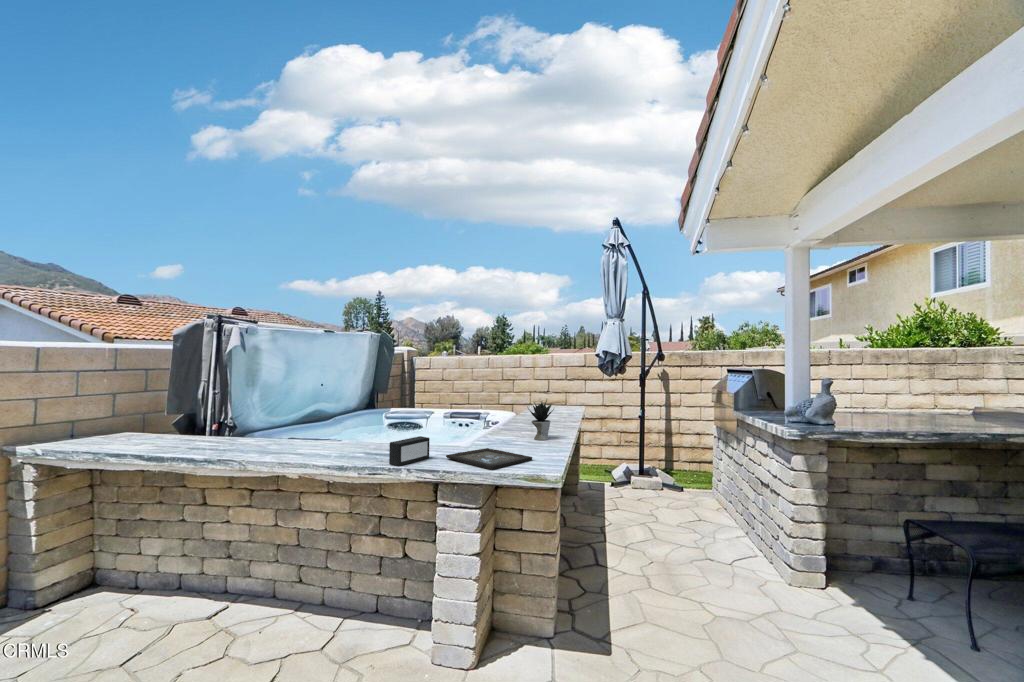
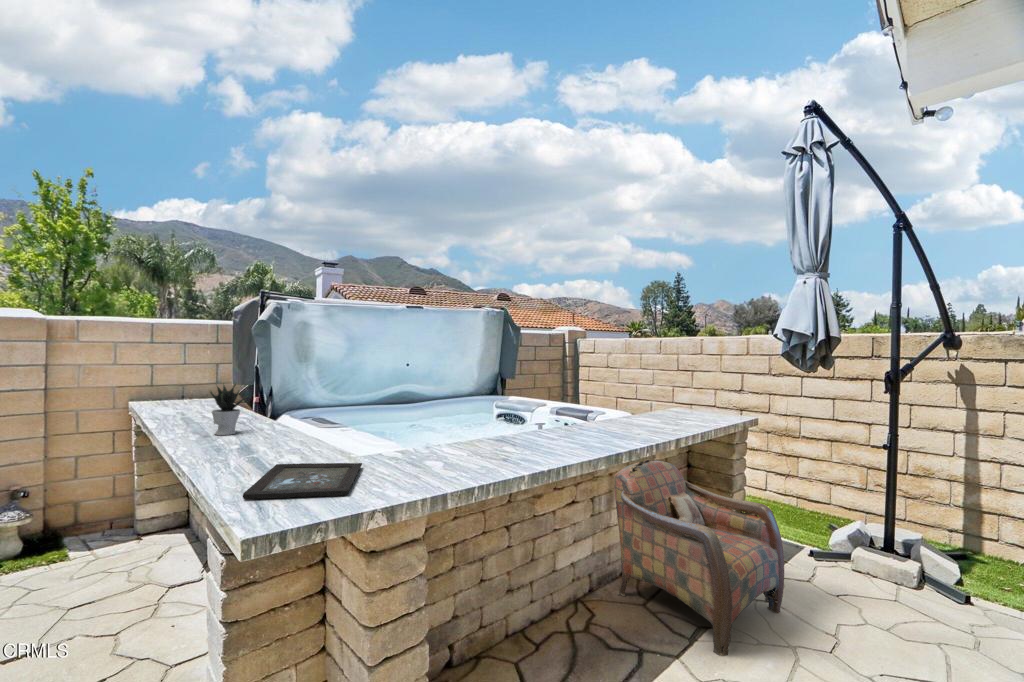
potted plant: present [528,399,554,440] -> present [210,384,246,435]
speaker: present [389,436,430,466] -> none [205,433,273,469]
armchair: none [544,437,628,534] -> present [614,460,784,656]

